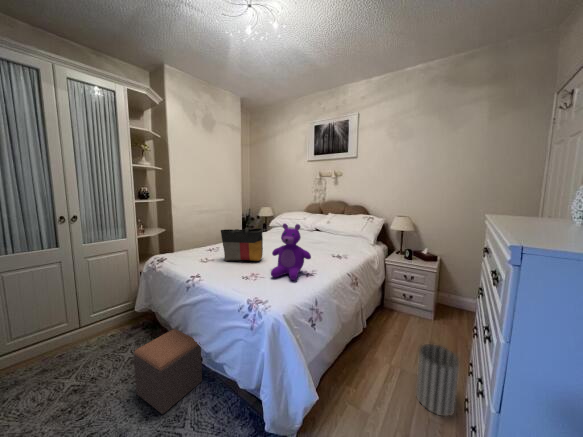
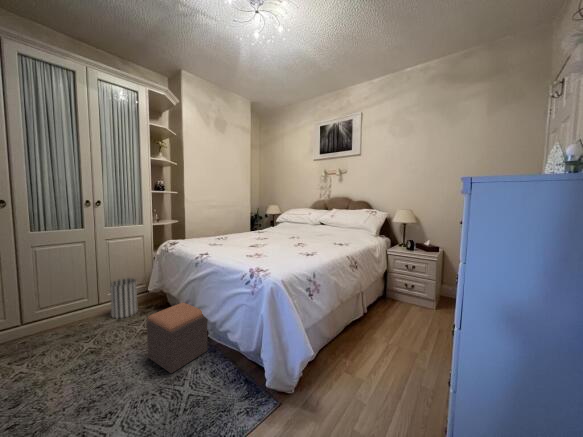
teddy bear: present [271,224,311,280] -> none [273,206,311,257]
tote bag: present [221,228,263,261] -> none [228,213,267,244]
wastebasket: present [416,344,459,416] -> present [110,278,137,318]

